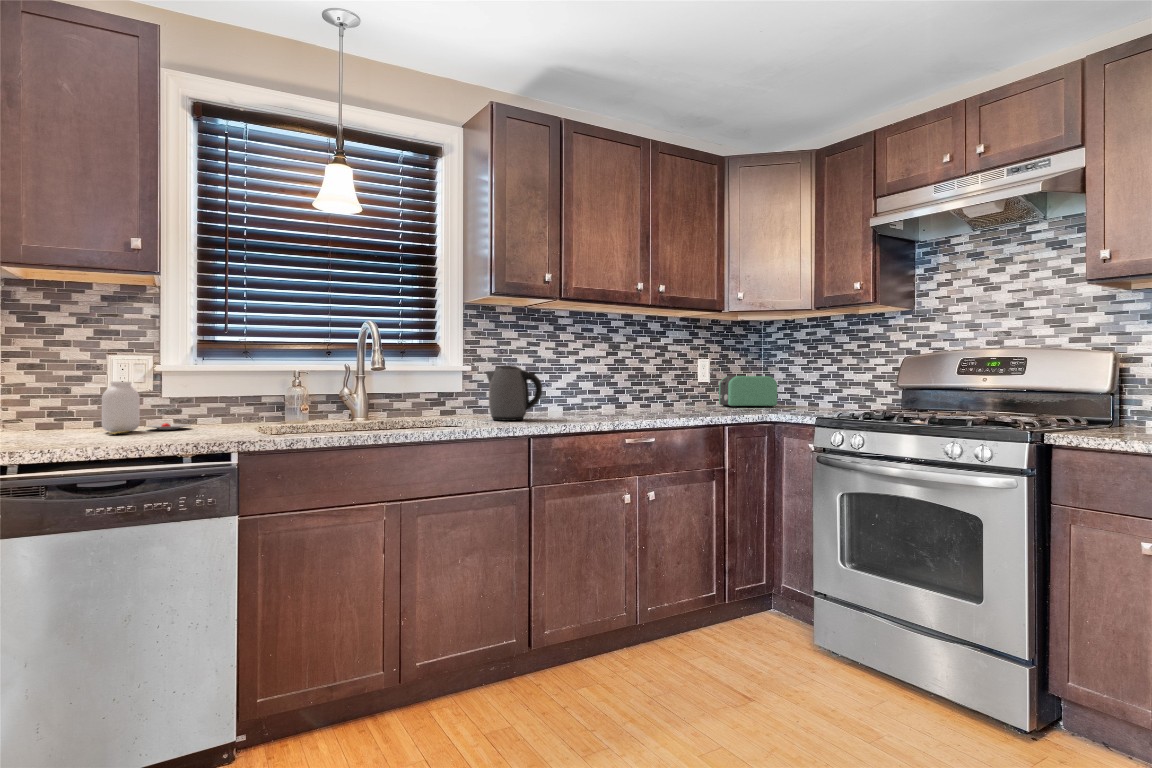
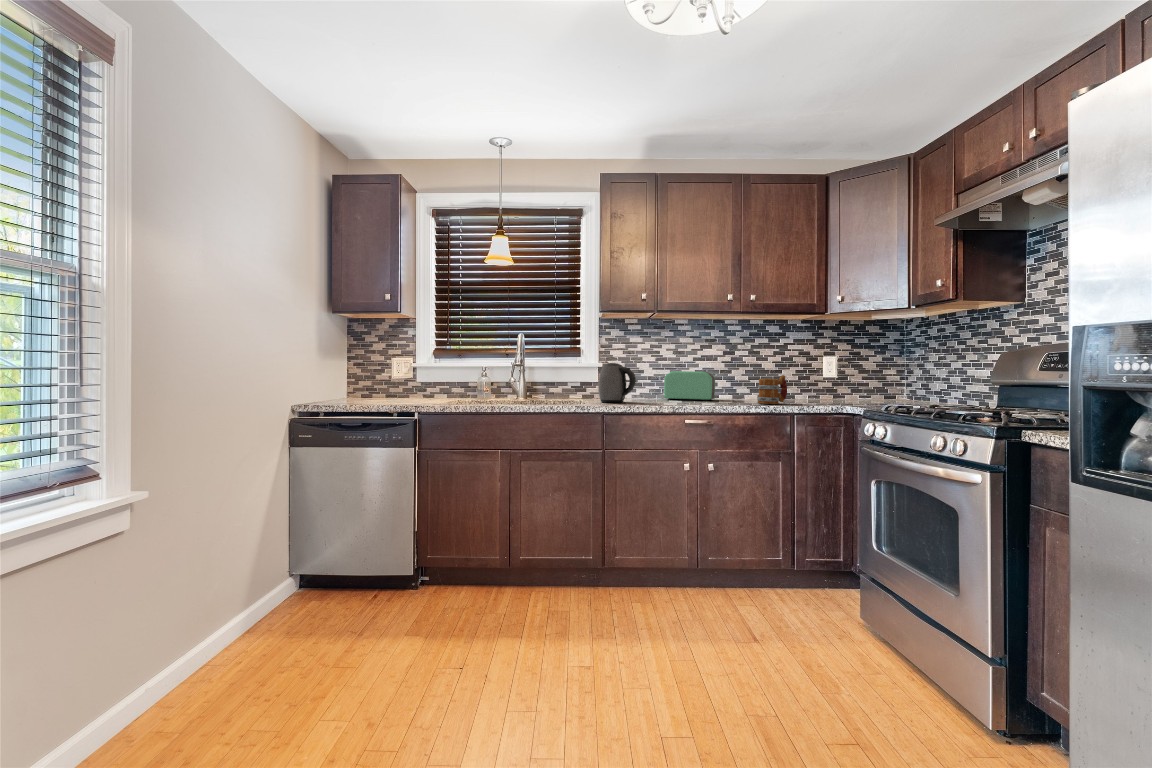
toaster: present [719,376,777,407] -> present [663,371,715,400]
mug: none [671,380,701,415] -> present [758,375,787,404]
jar: present [102,382,189,434] -> none [379,373,425,401]

